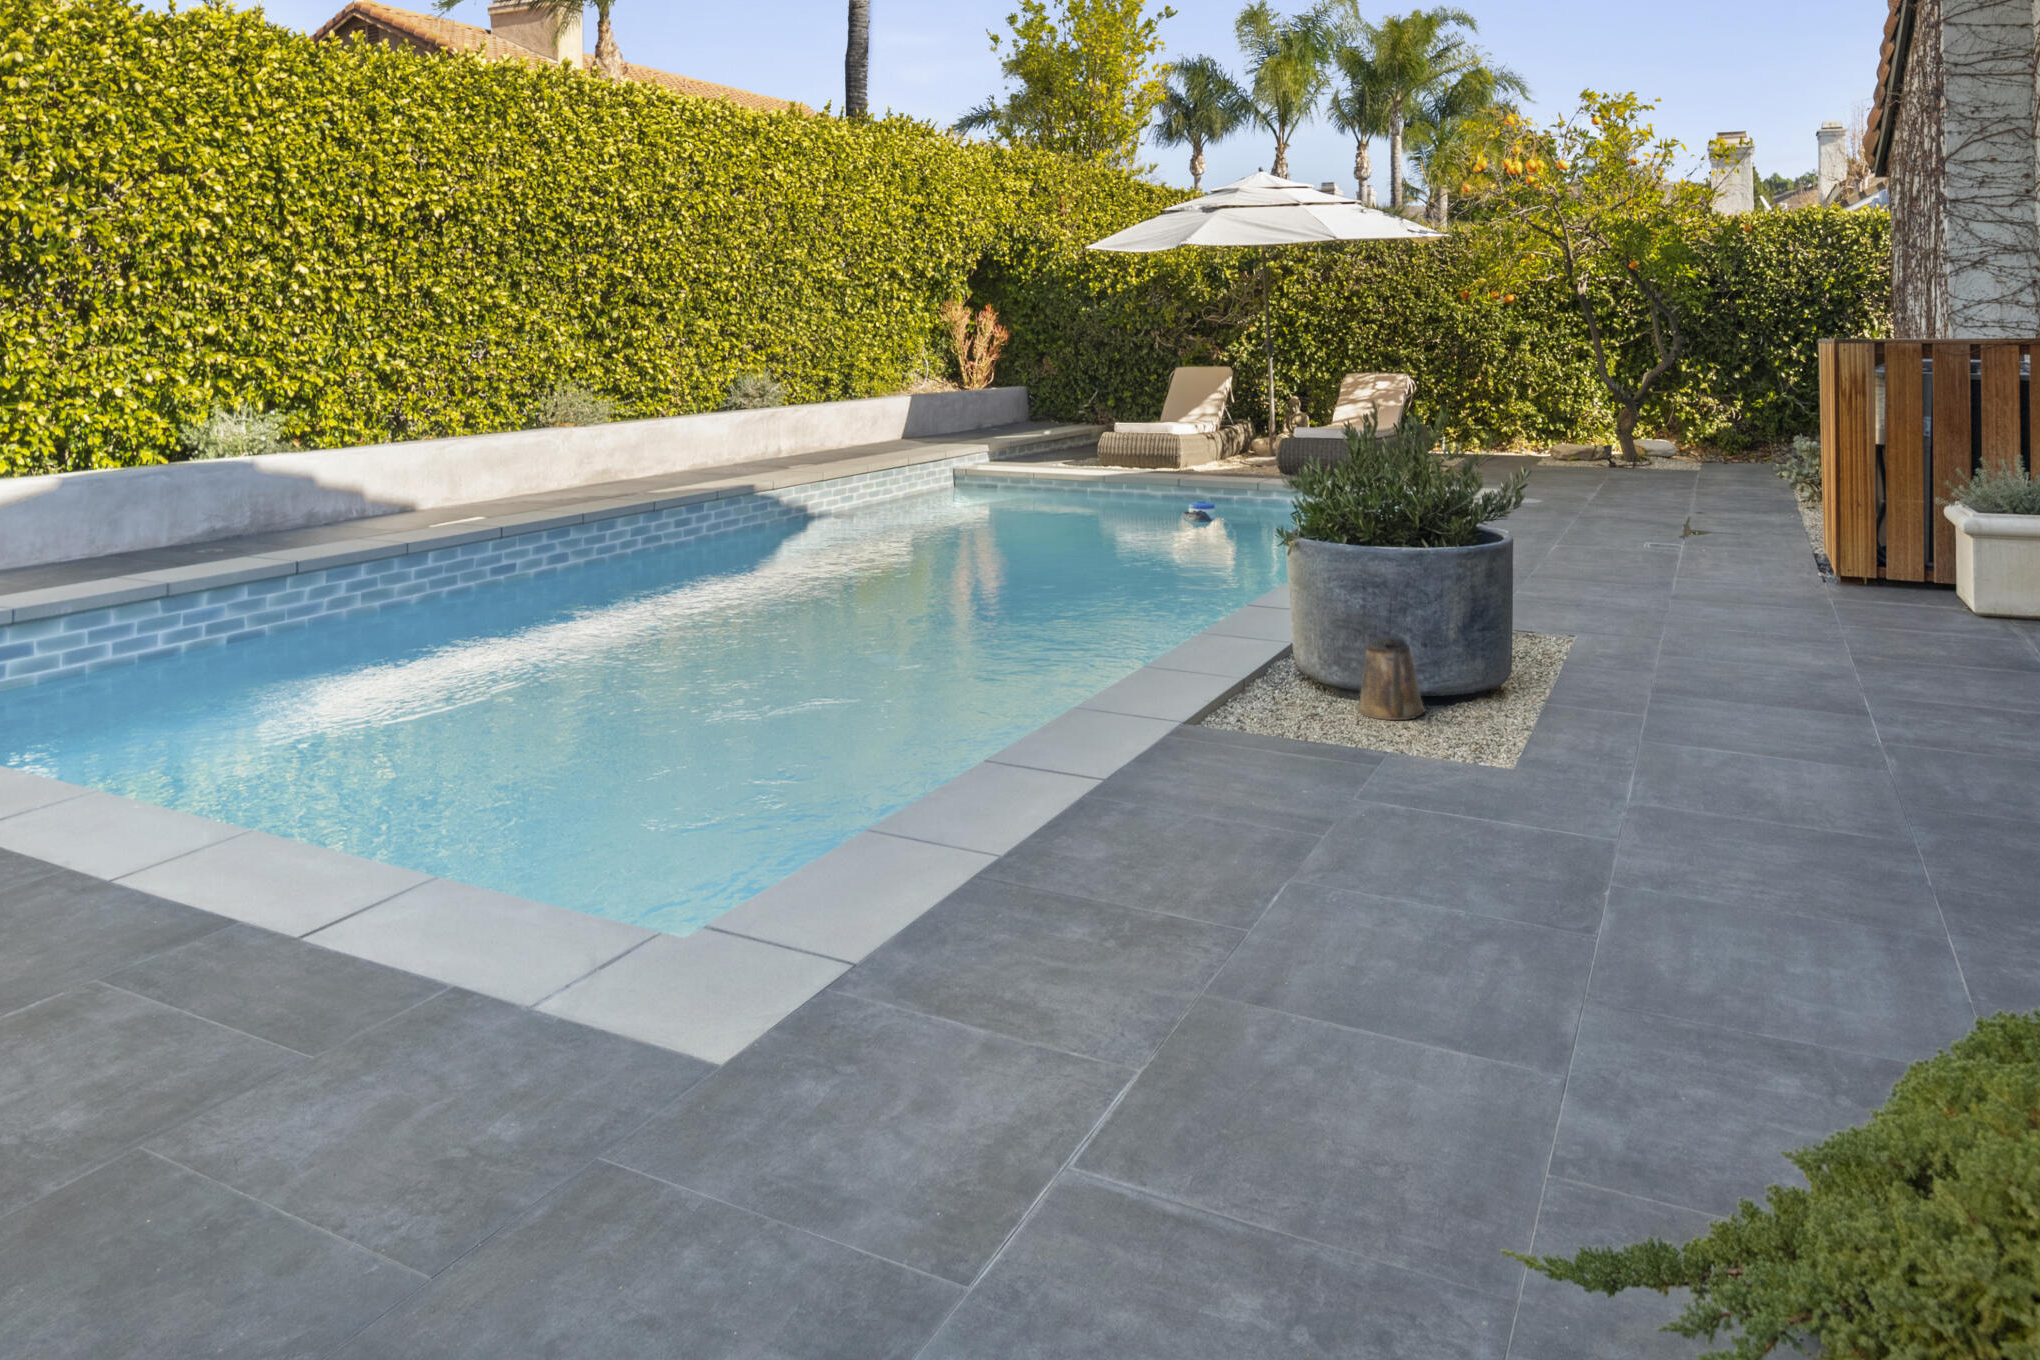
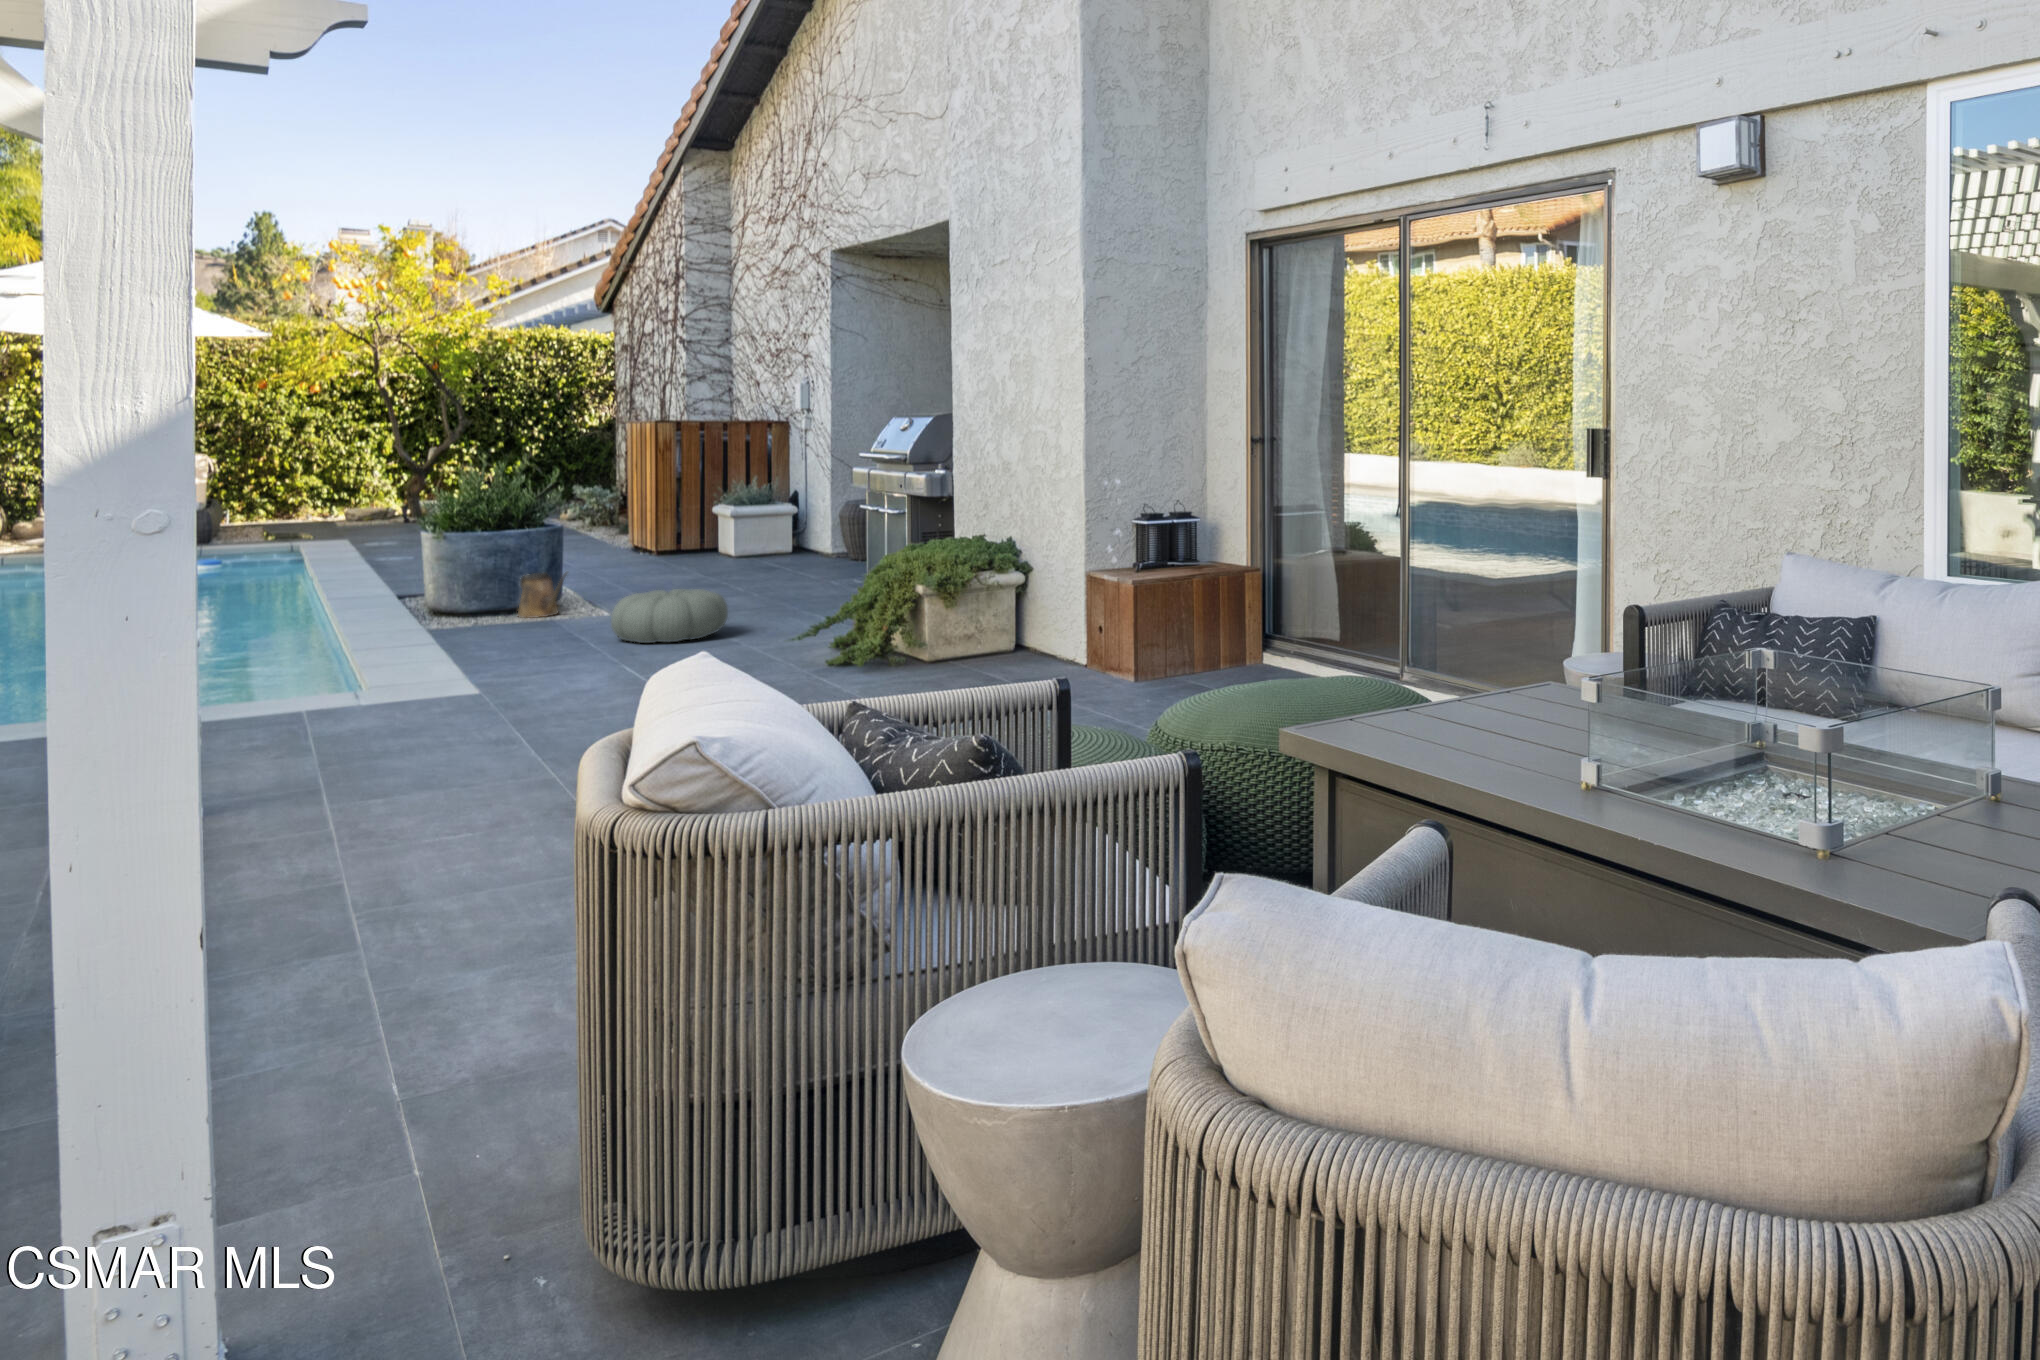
pouf: none [1302,751,1549,906] -> present [611,589,728,643]

